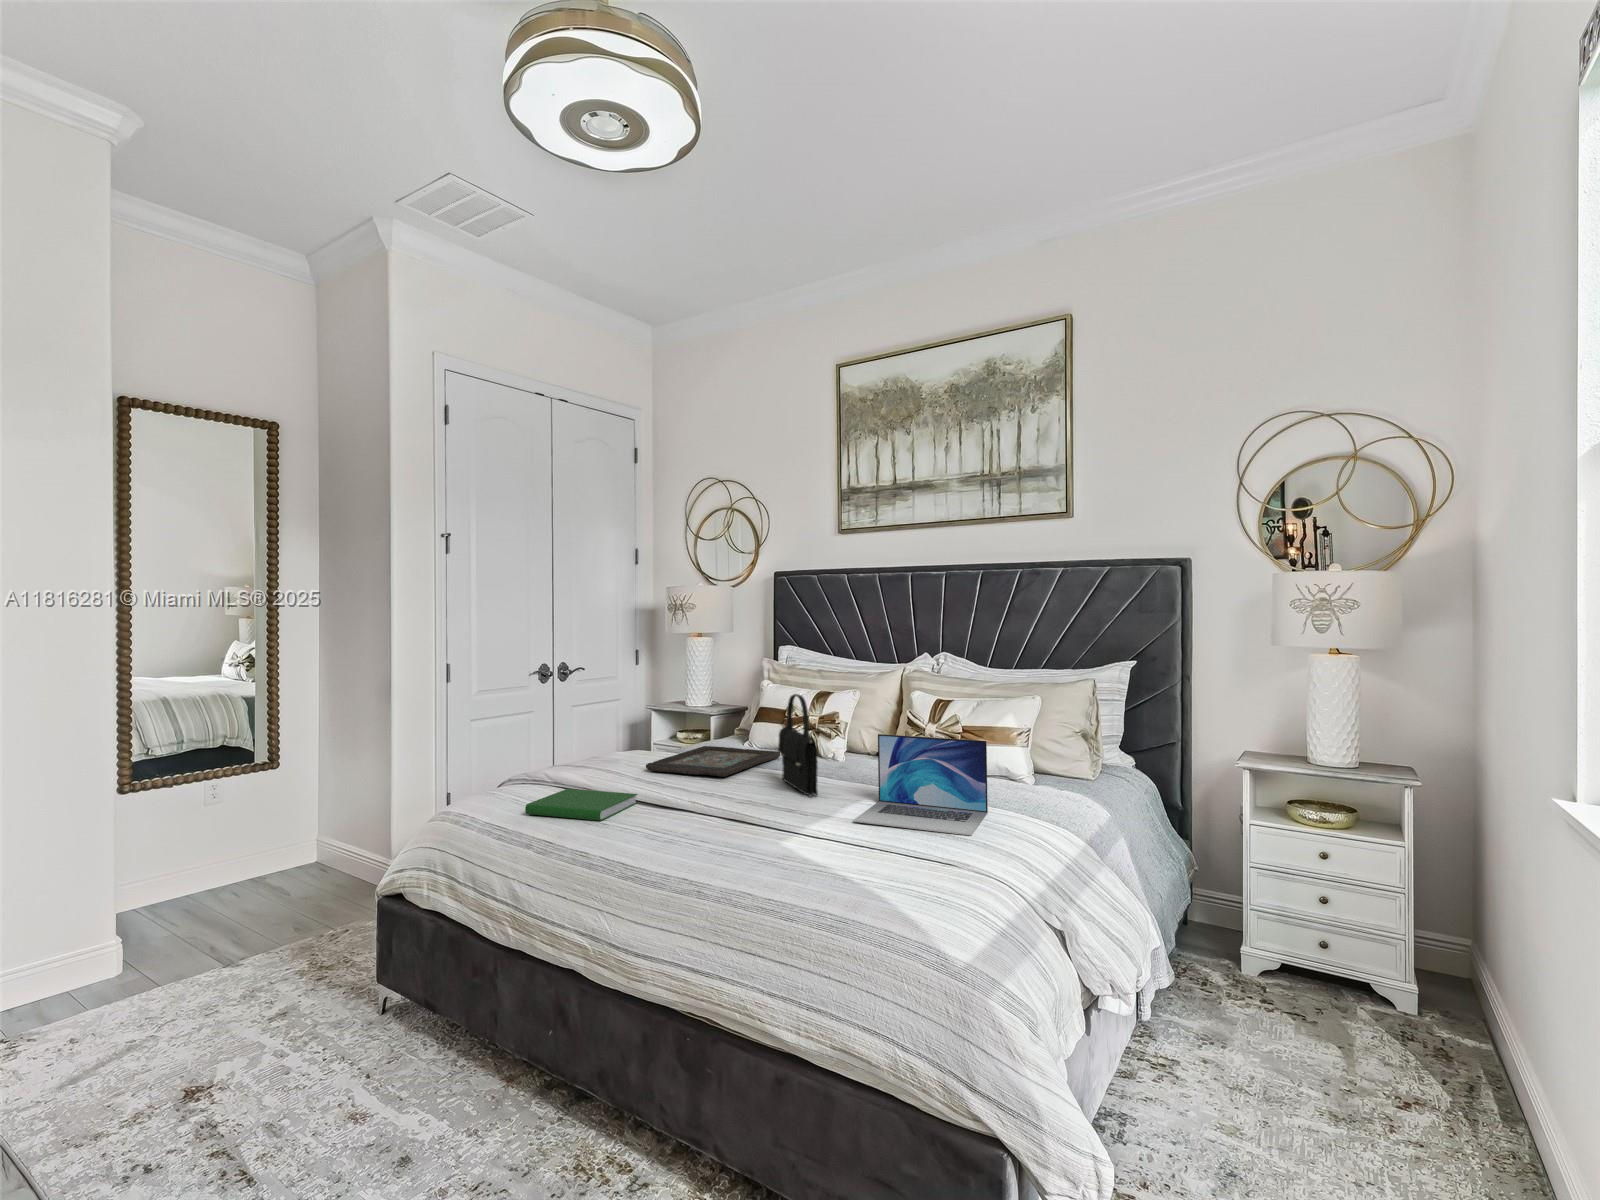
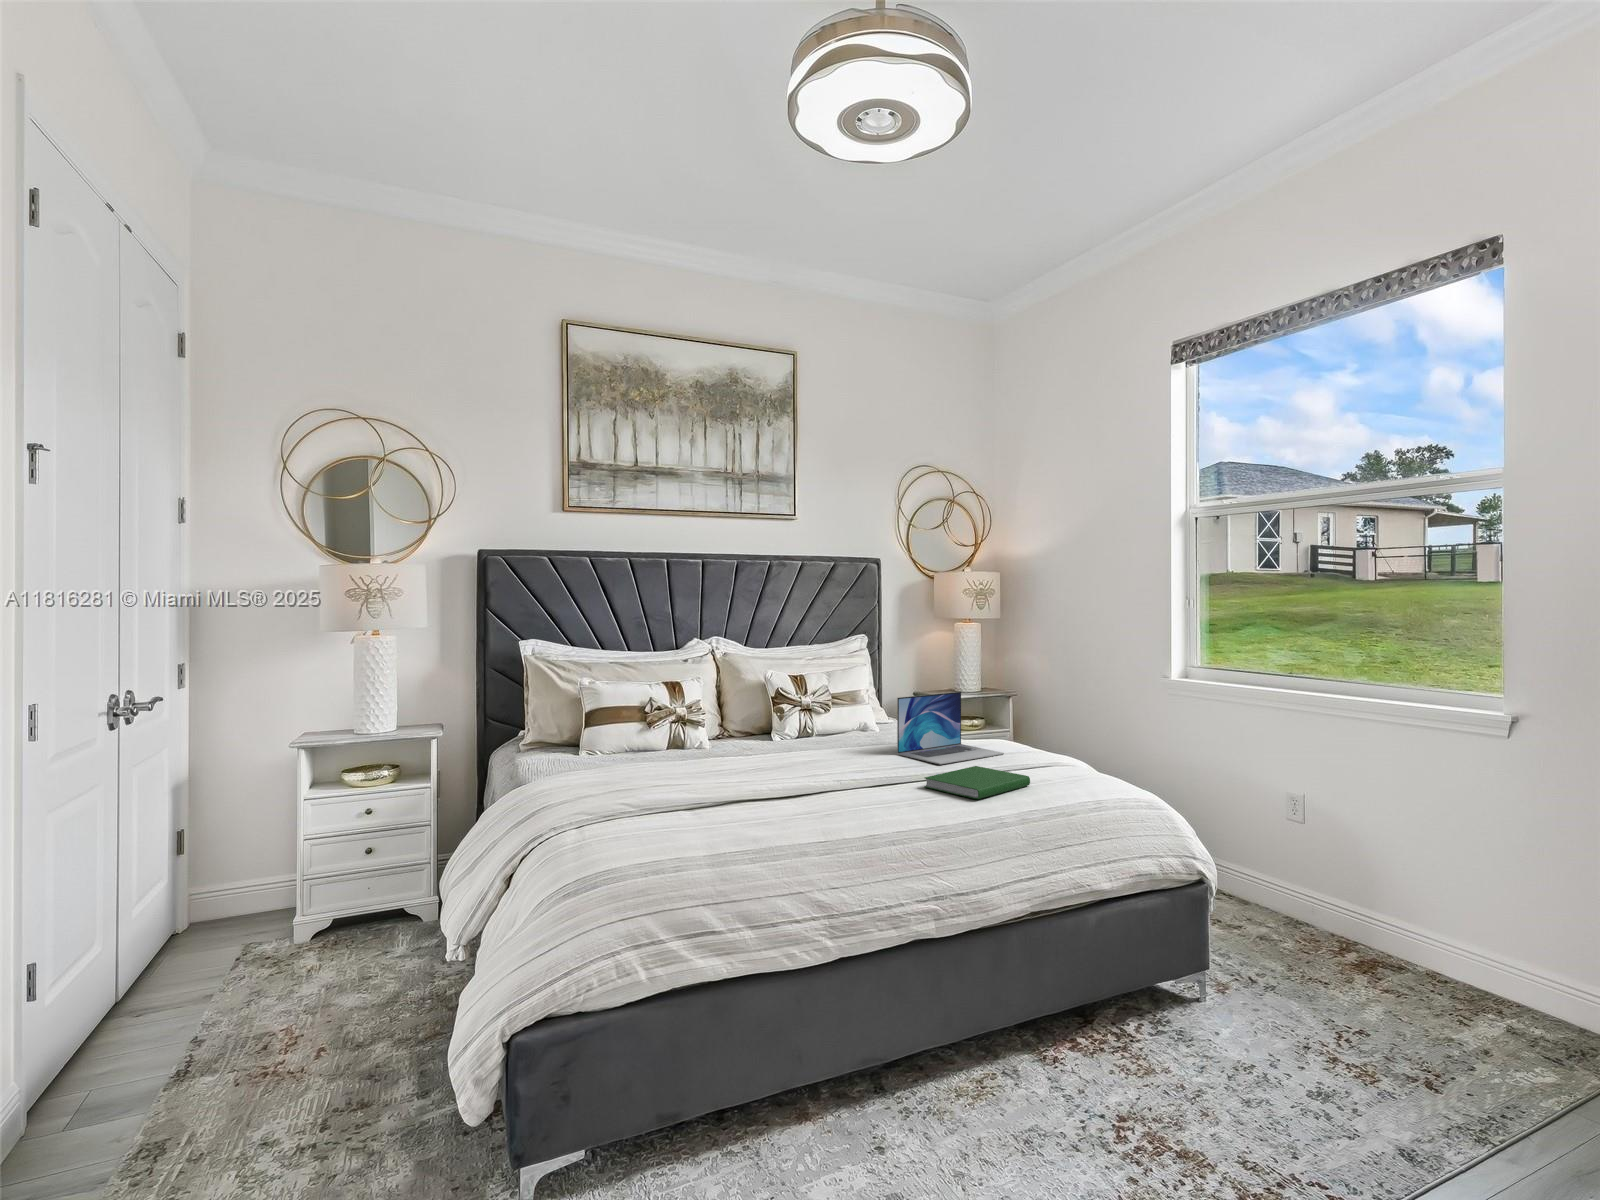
handbag: present [778,694,818,797] -> none [778,673,855,763]
decorative tray: present [646,746,780,777] -> none [600,745,739,783]
hardcover book: present [525,789,637,821] -> present [924,766,1030,799]

